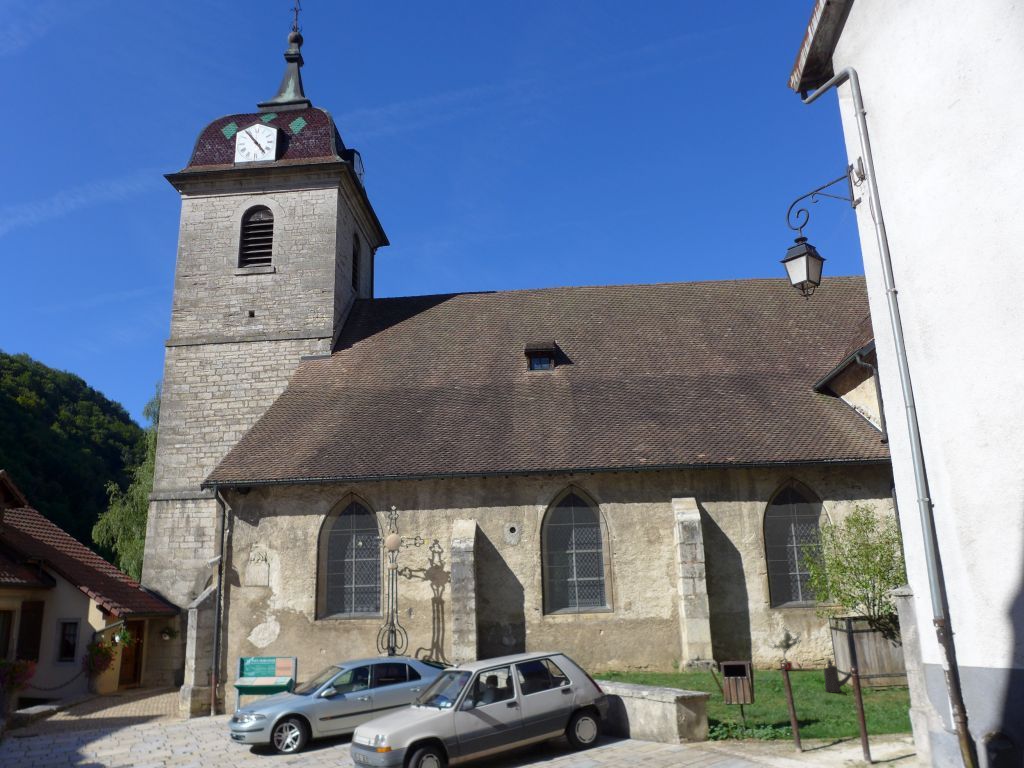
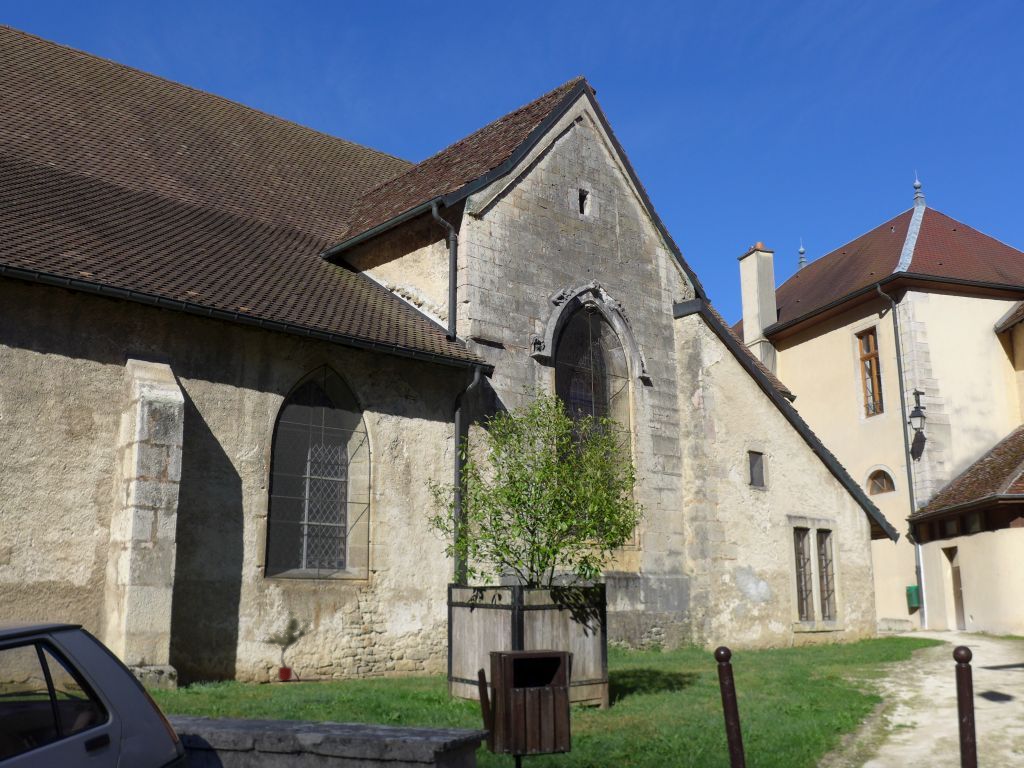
watering can: present [824,660,856,692] -> none [401,648,466,703]

